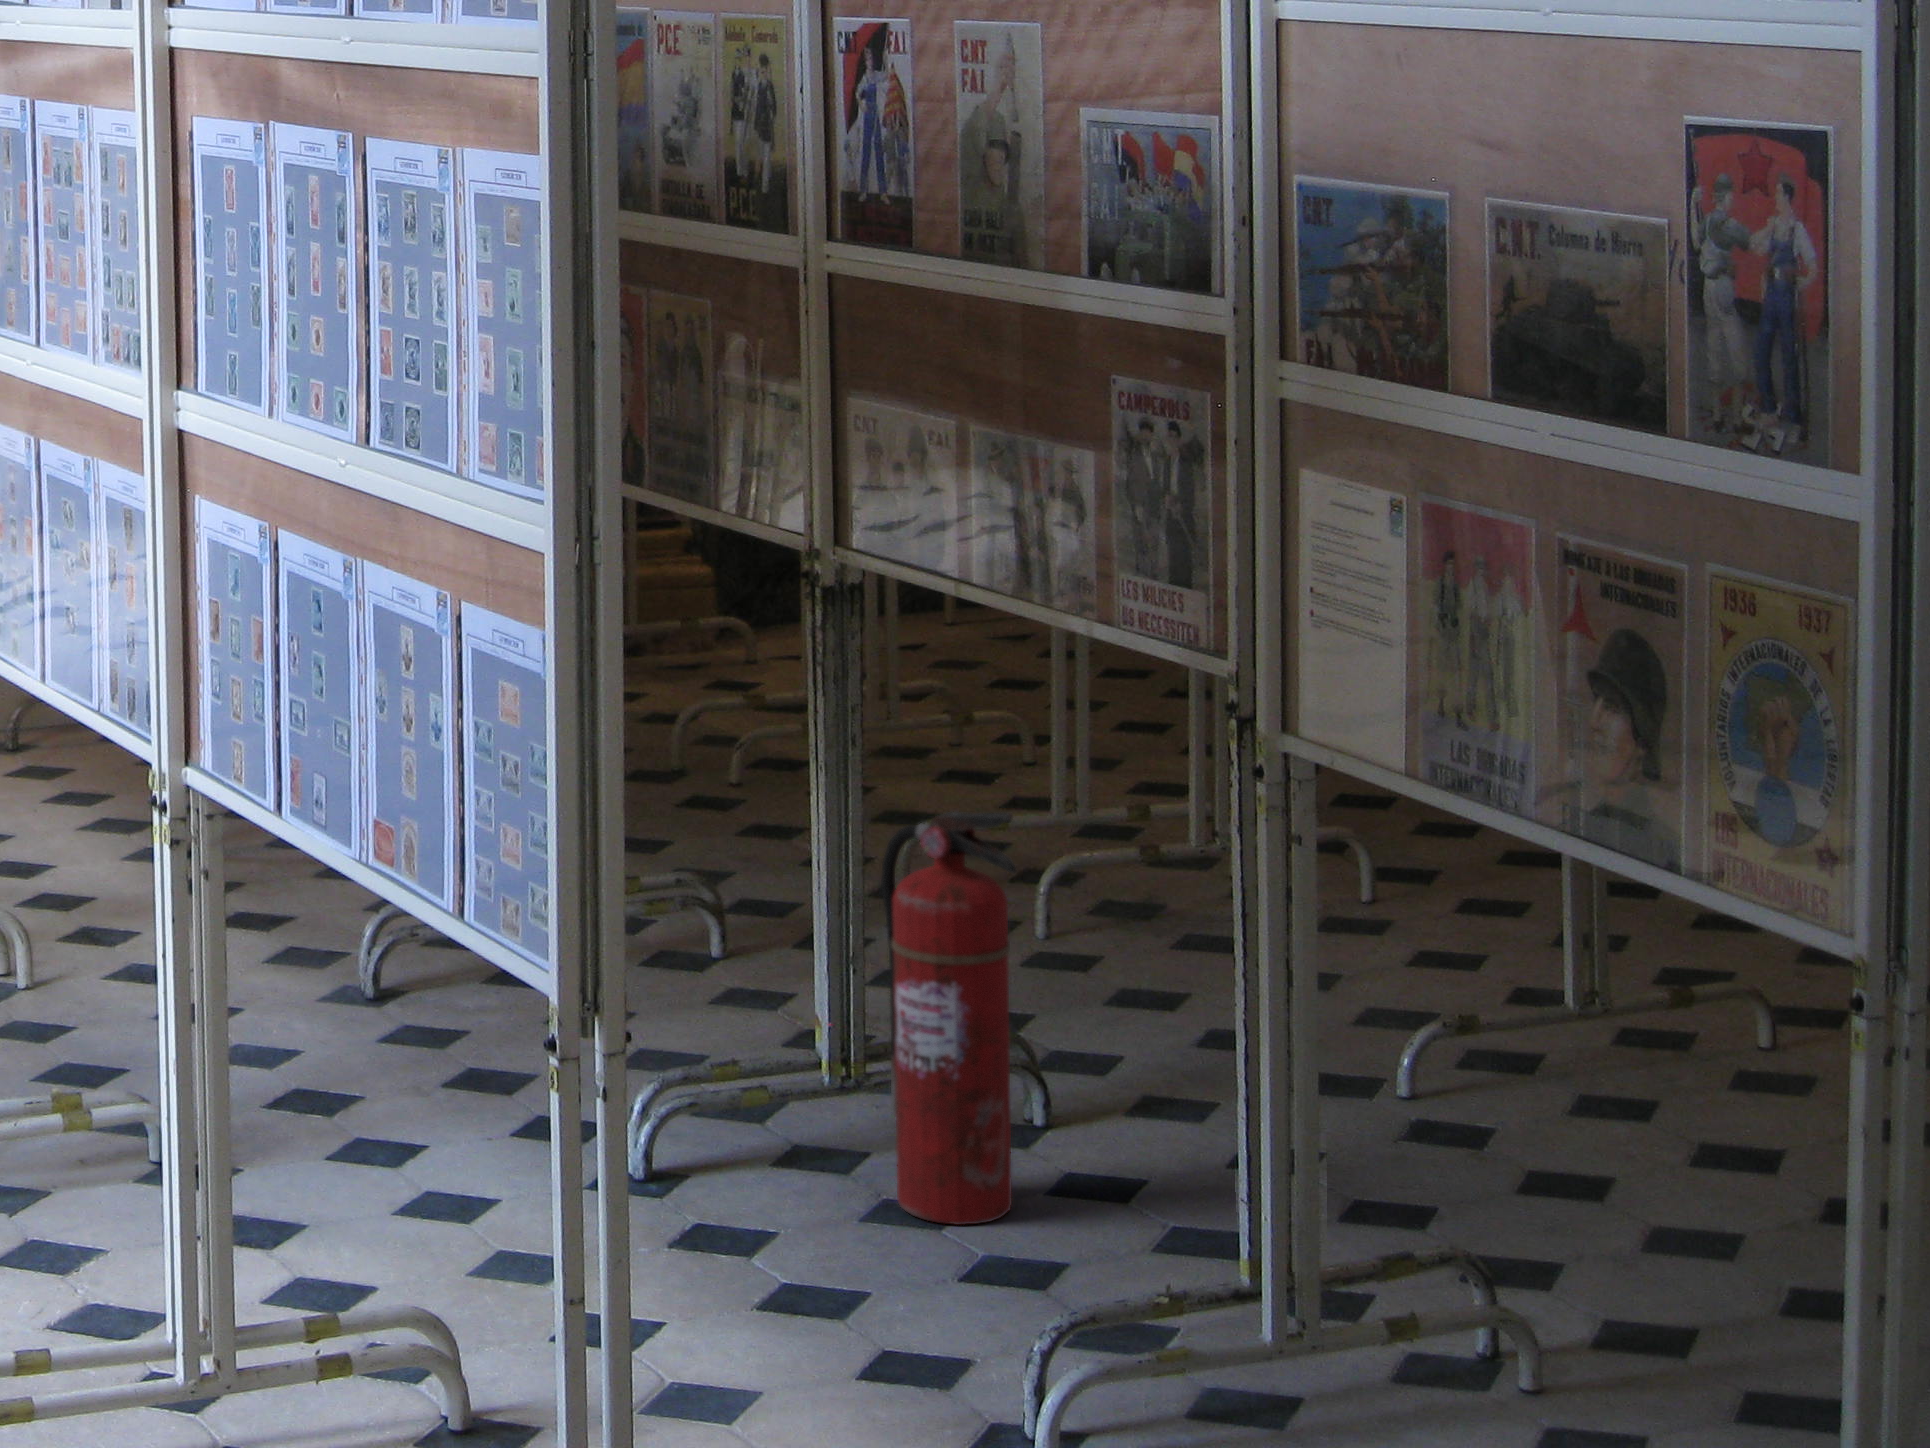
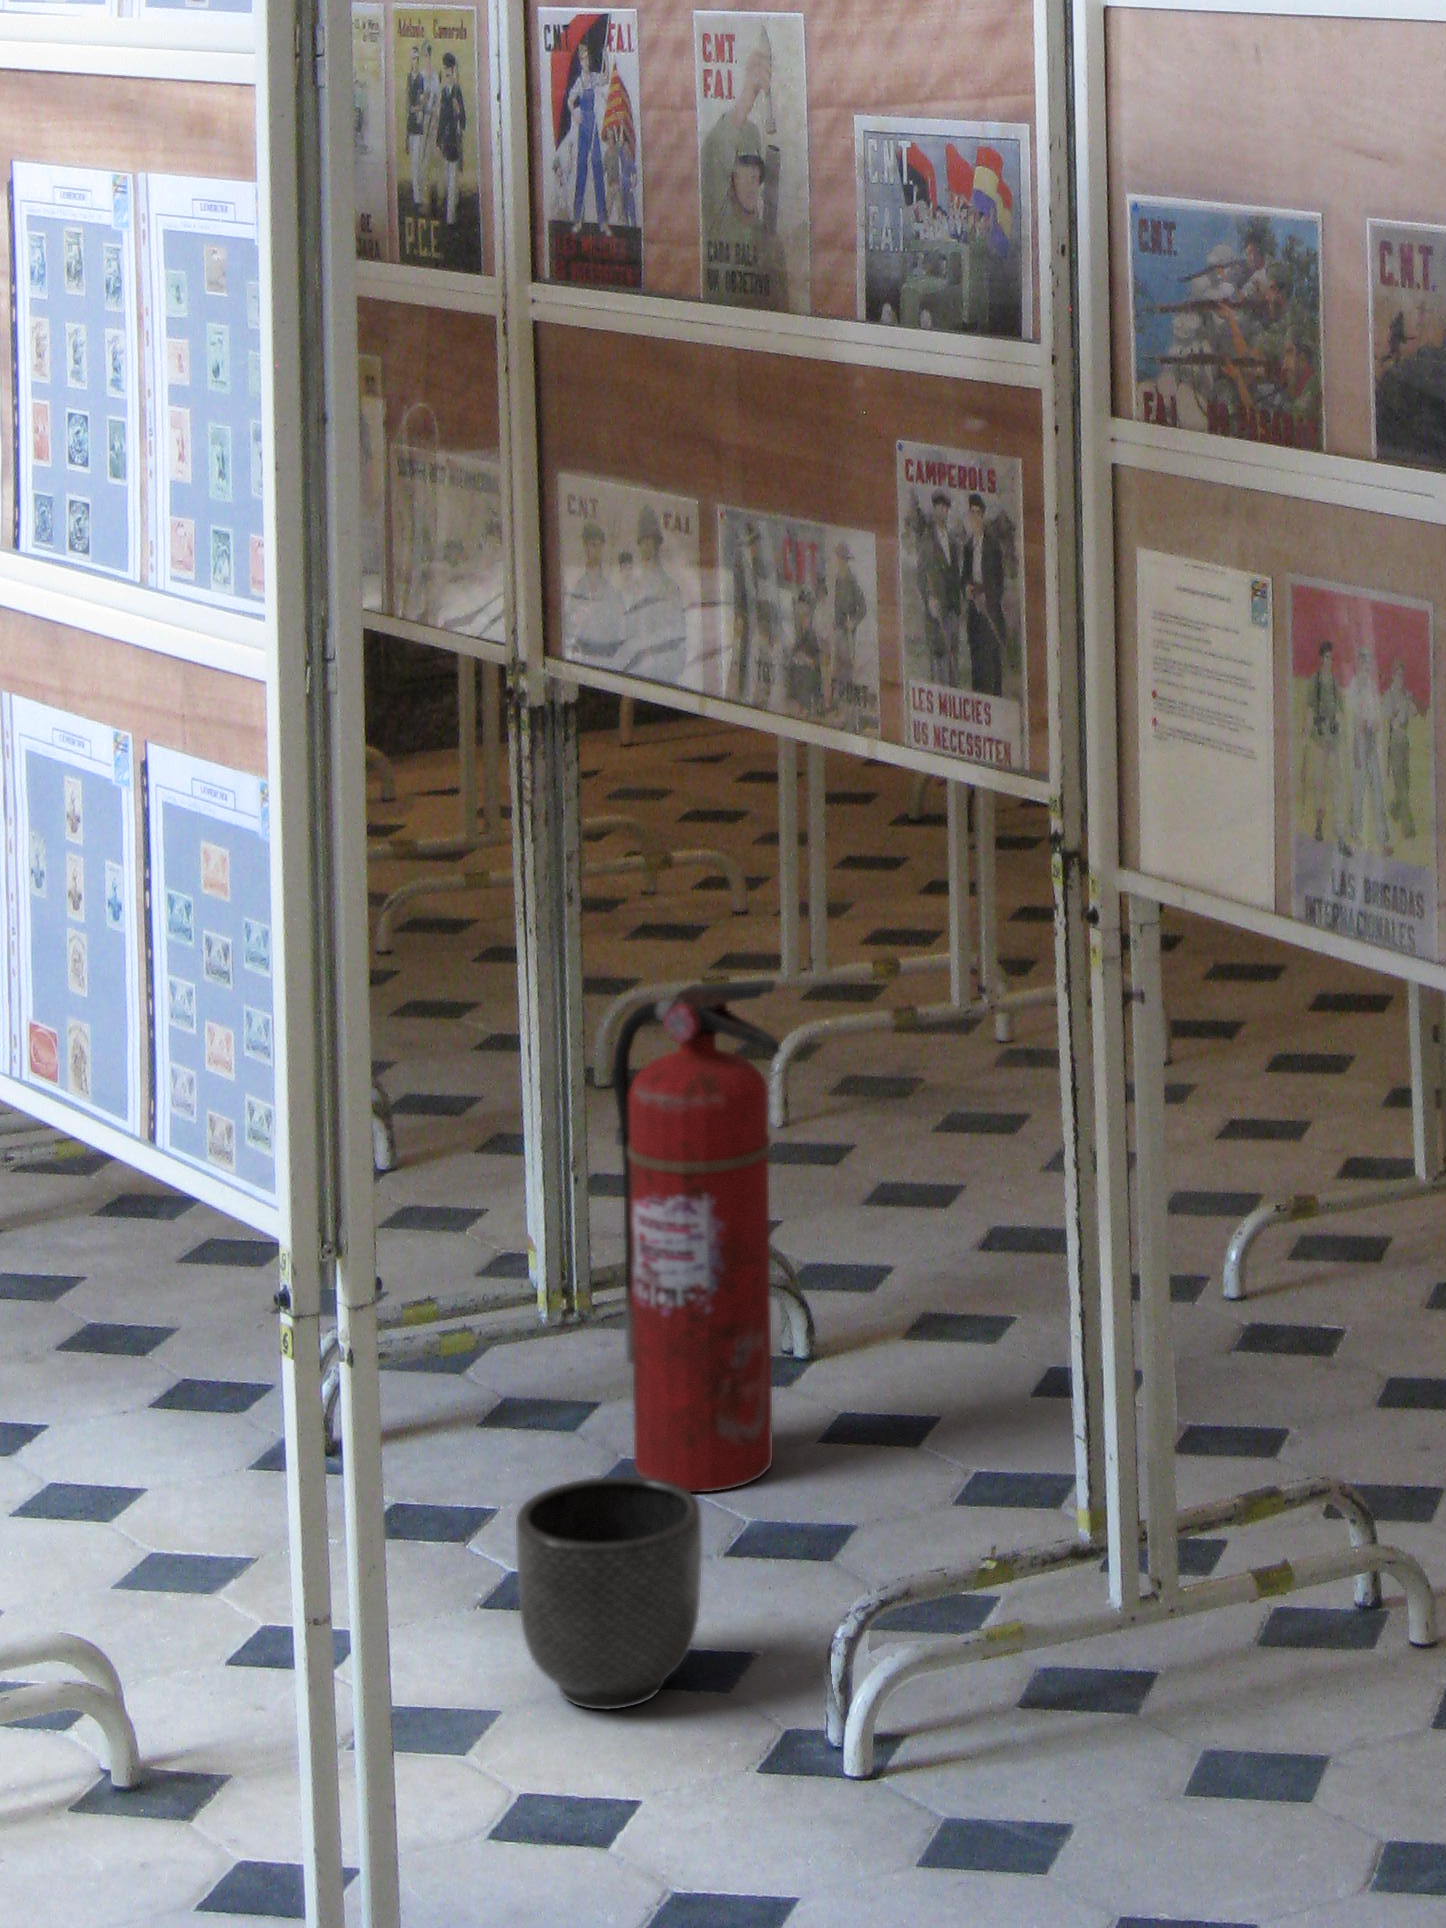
planter: none [786,1193,936,1376] -> present [516,1477,702,1709]

